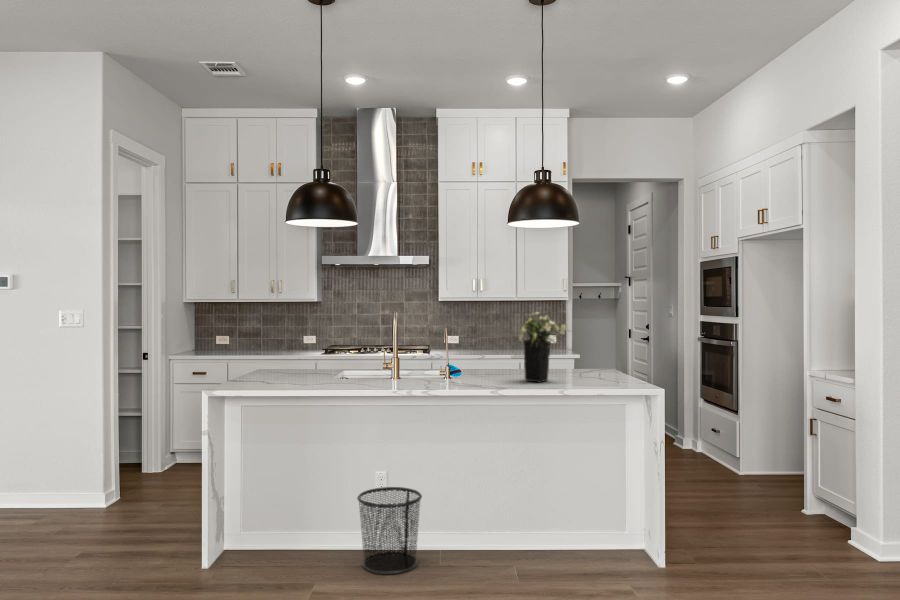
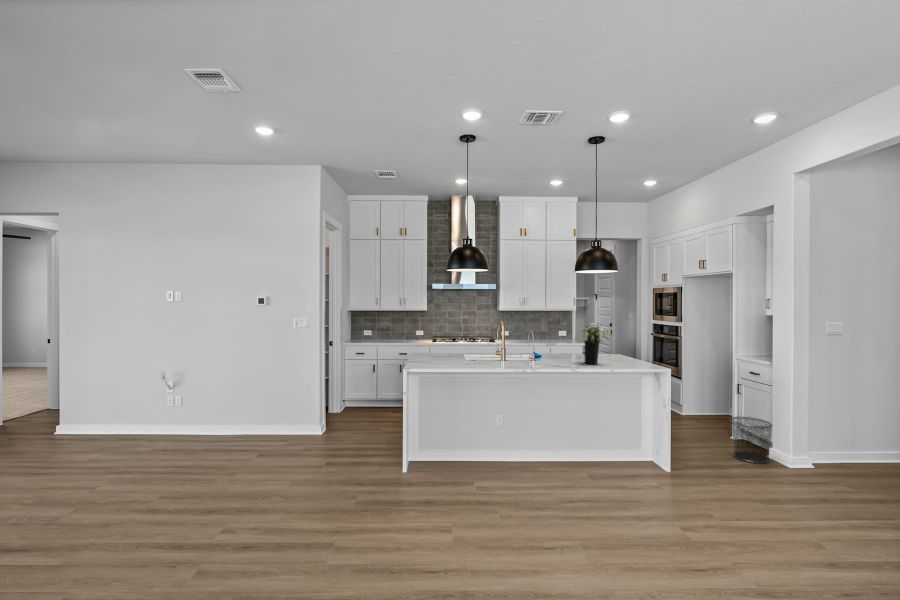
trash can: present [357,487,422,575] -> present [731,417,772,464]

